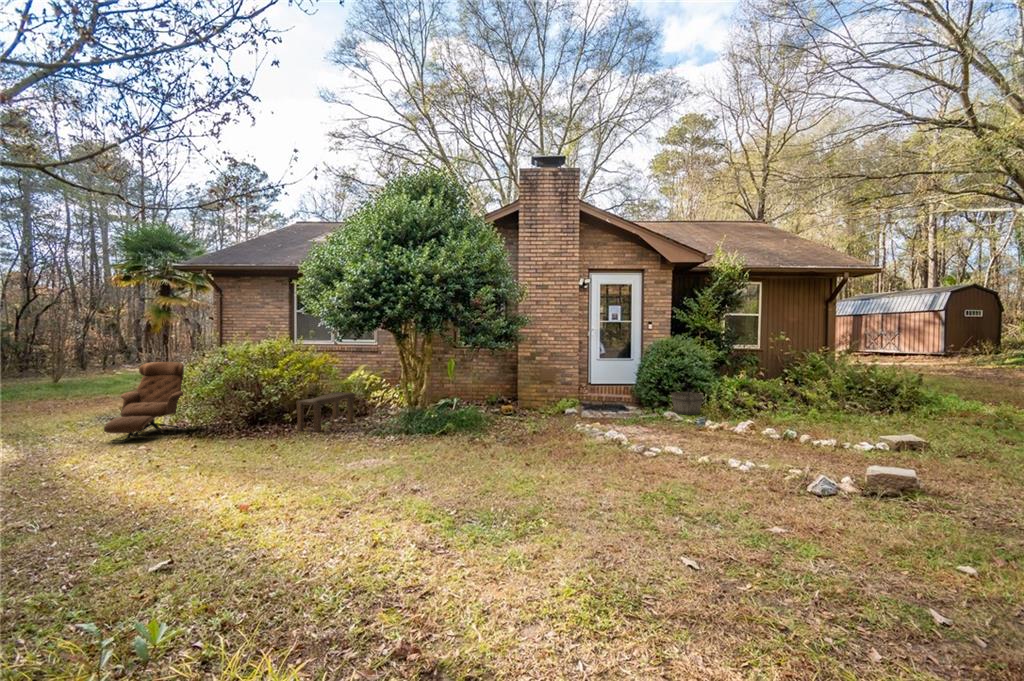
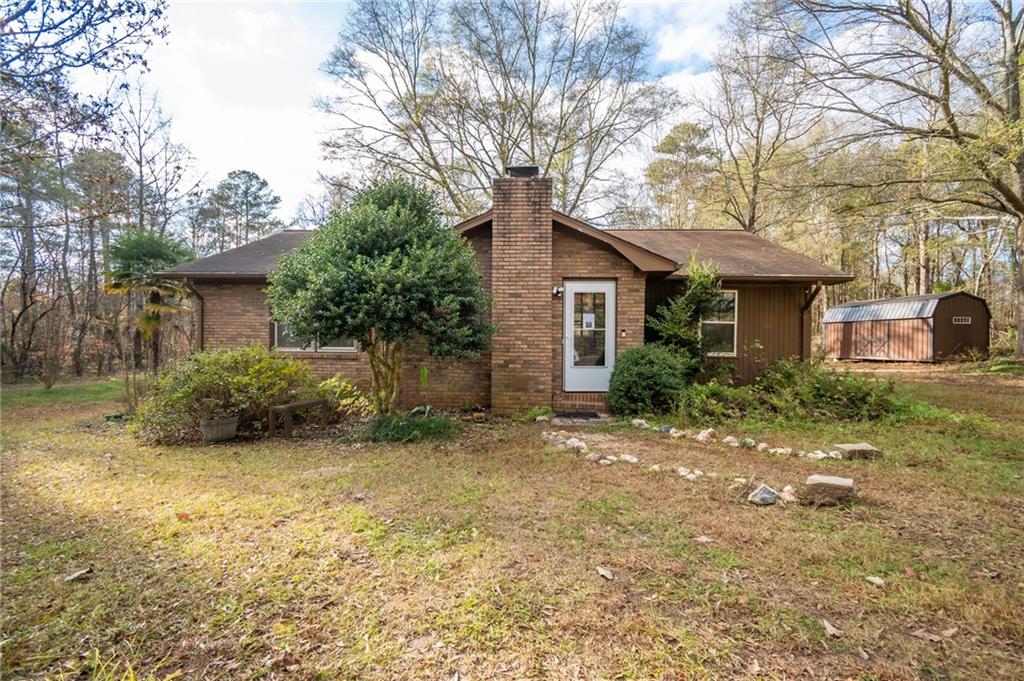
lounge chair: present [104,362,184,443] -> none [77,369,164,449]
wooden bucket: present [671,389,703,415] -> present [200,416,238,441]

